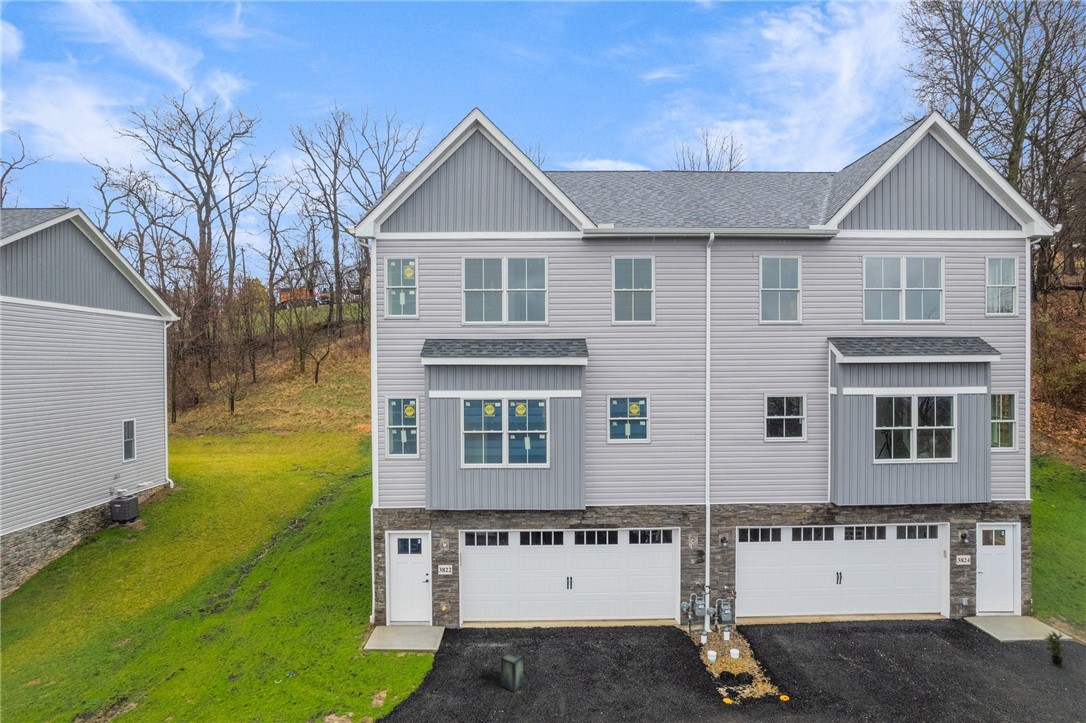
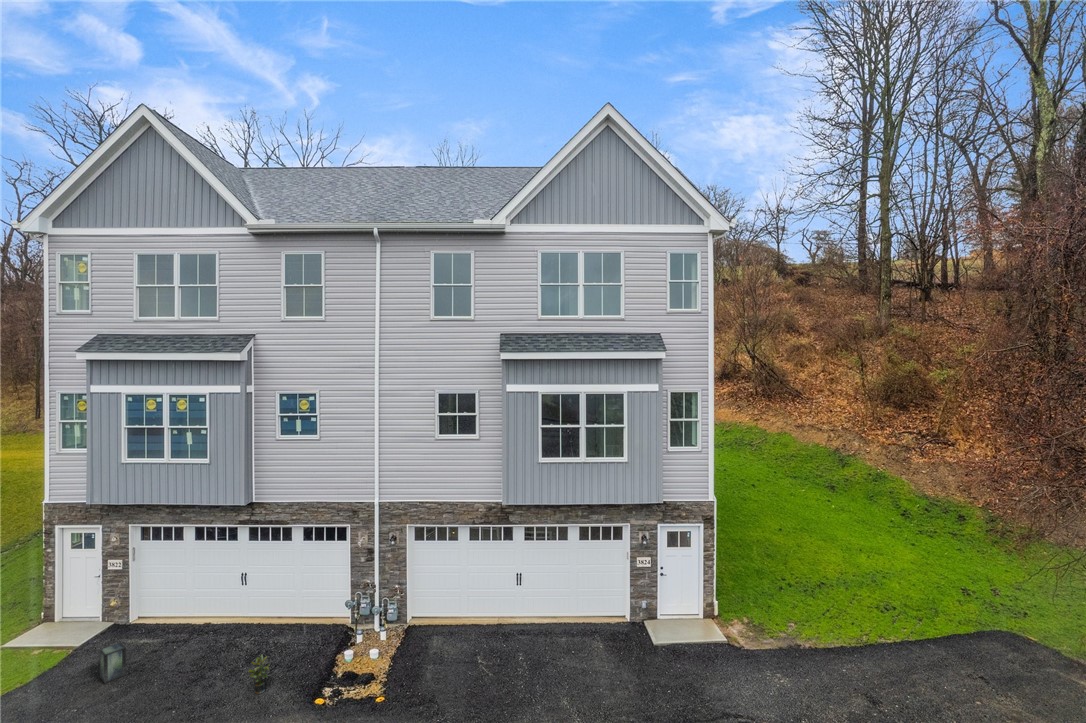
potted plant: present [1045,632,1066,667] -> present [248,655,269,694]

